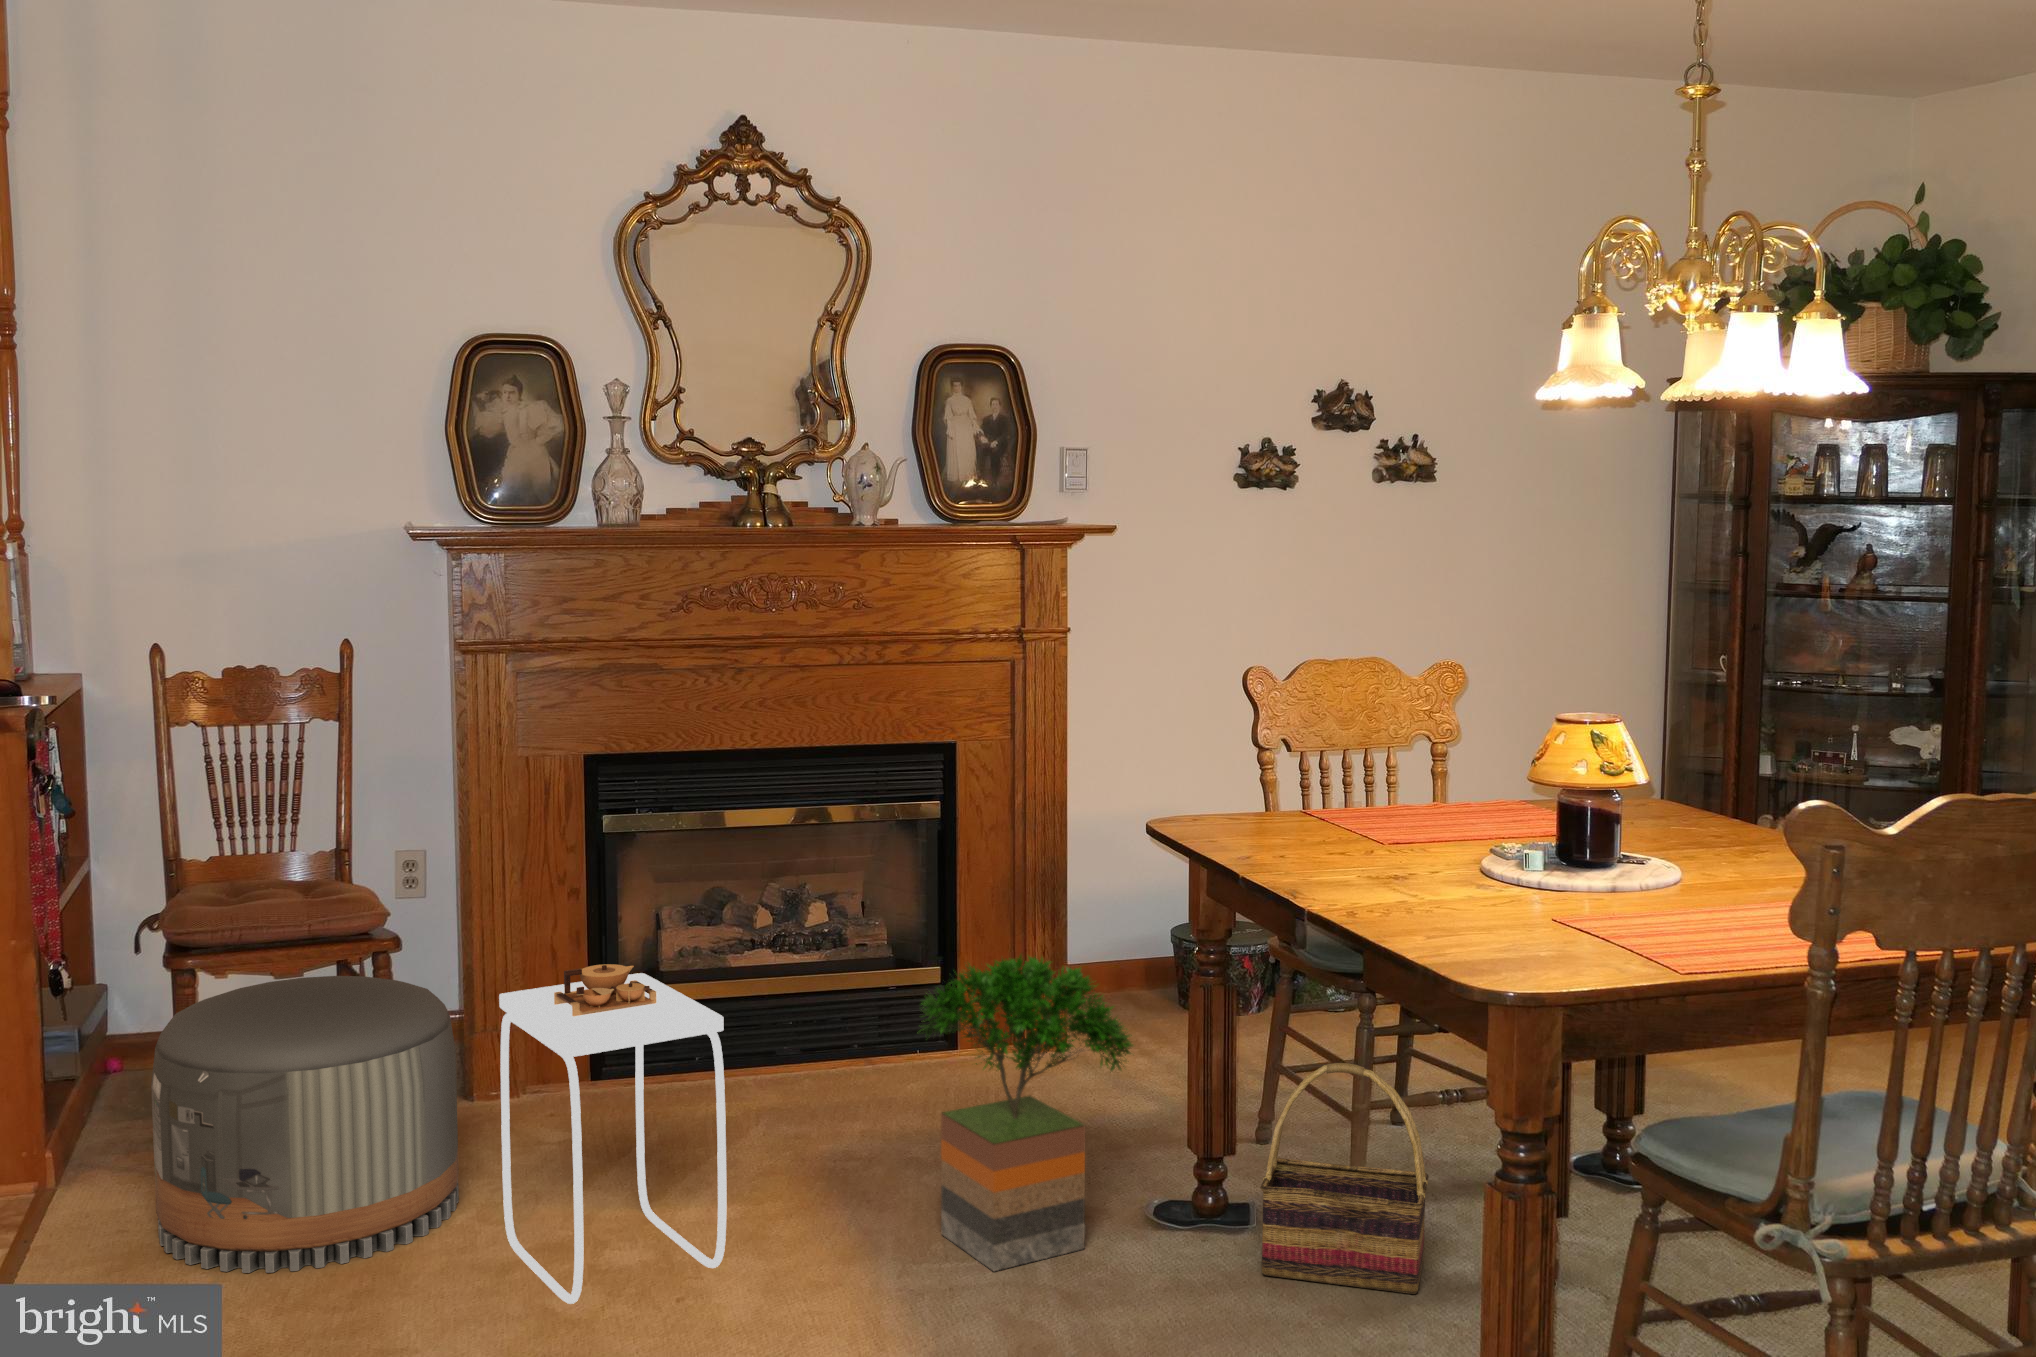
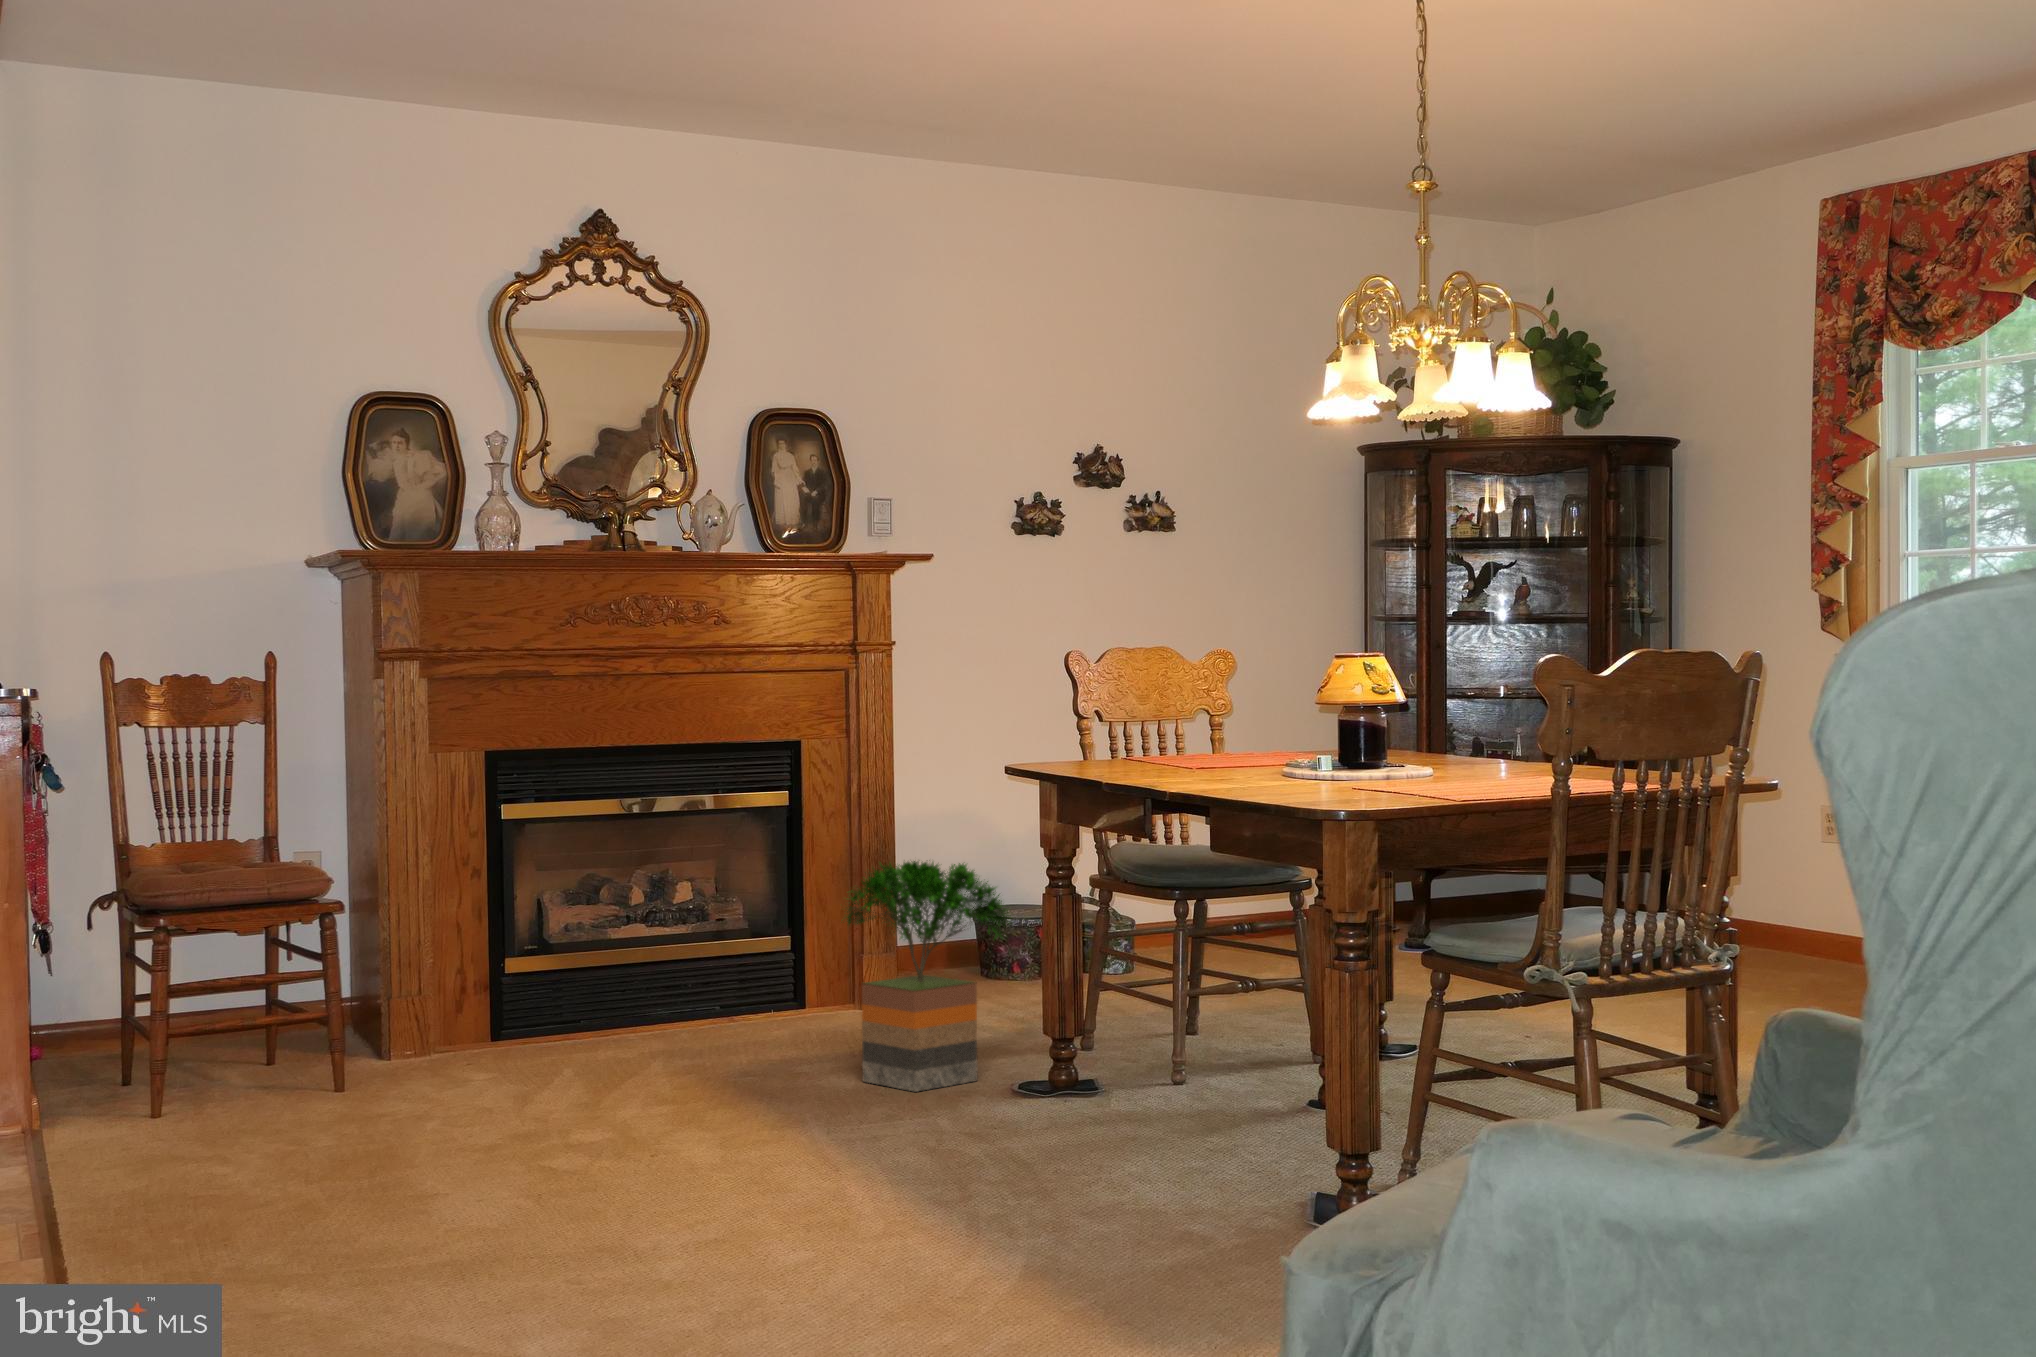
side table: present [499,964,726,1304] -> none [513,868,711,1119]
pouf: present [151,976,459,1273] -> none [208,909,454,1125]
basket: present [1260,1063,1429,1294] -> none [1113,919,1234,1082]

